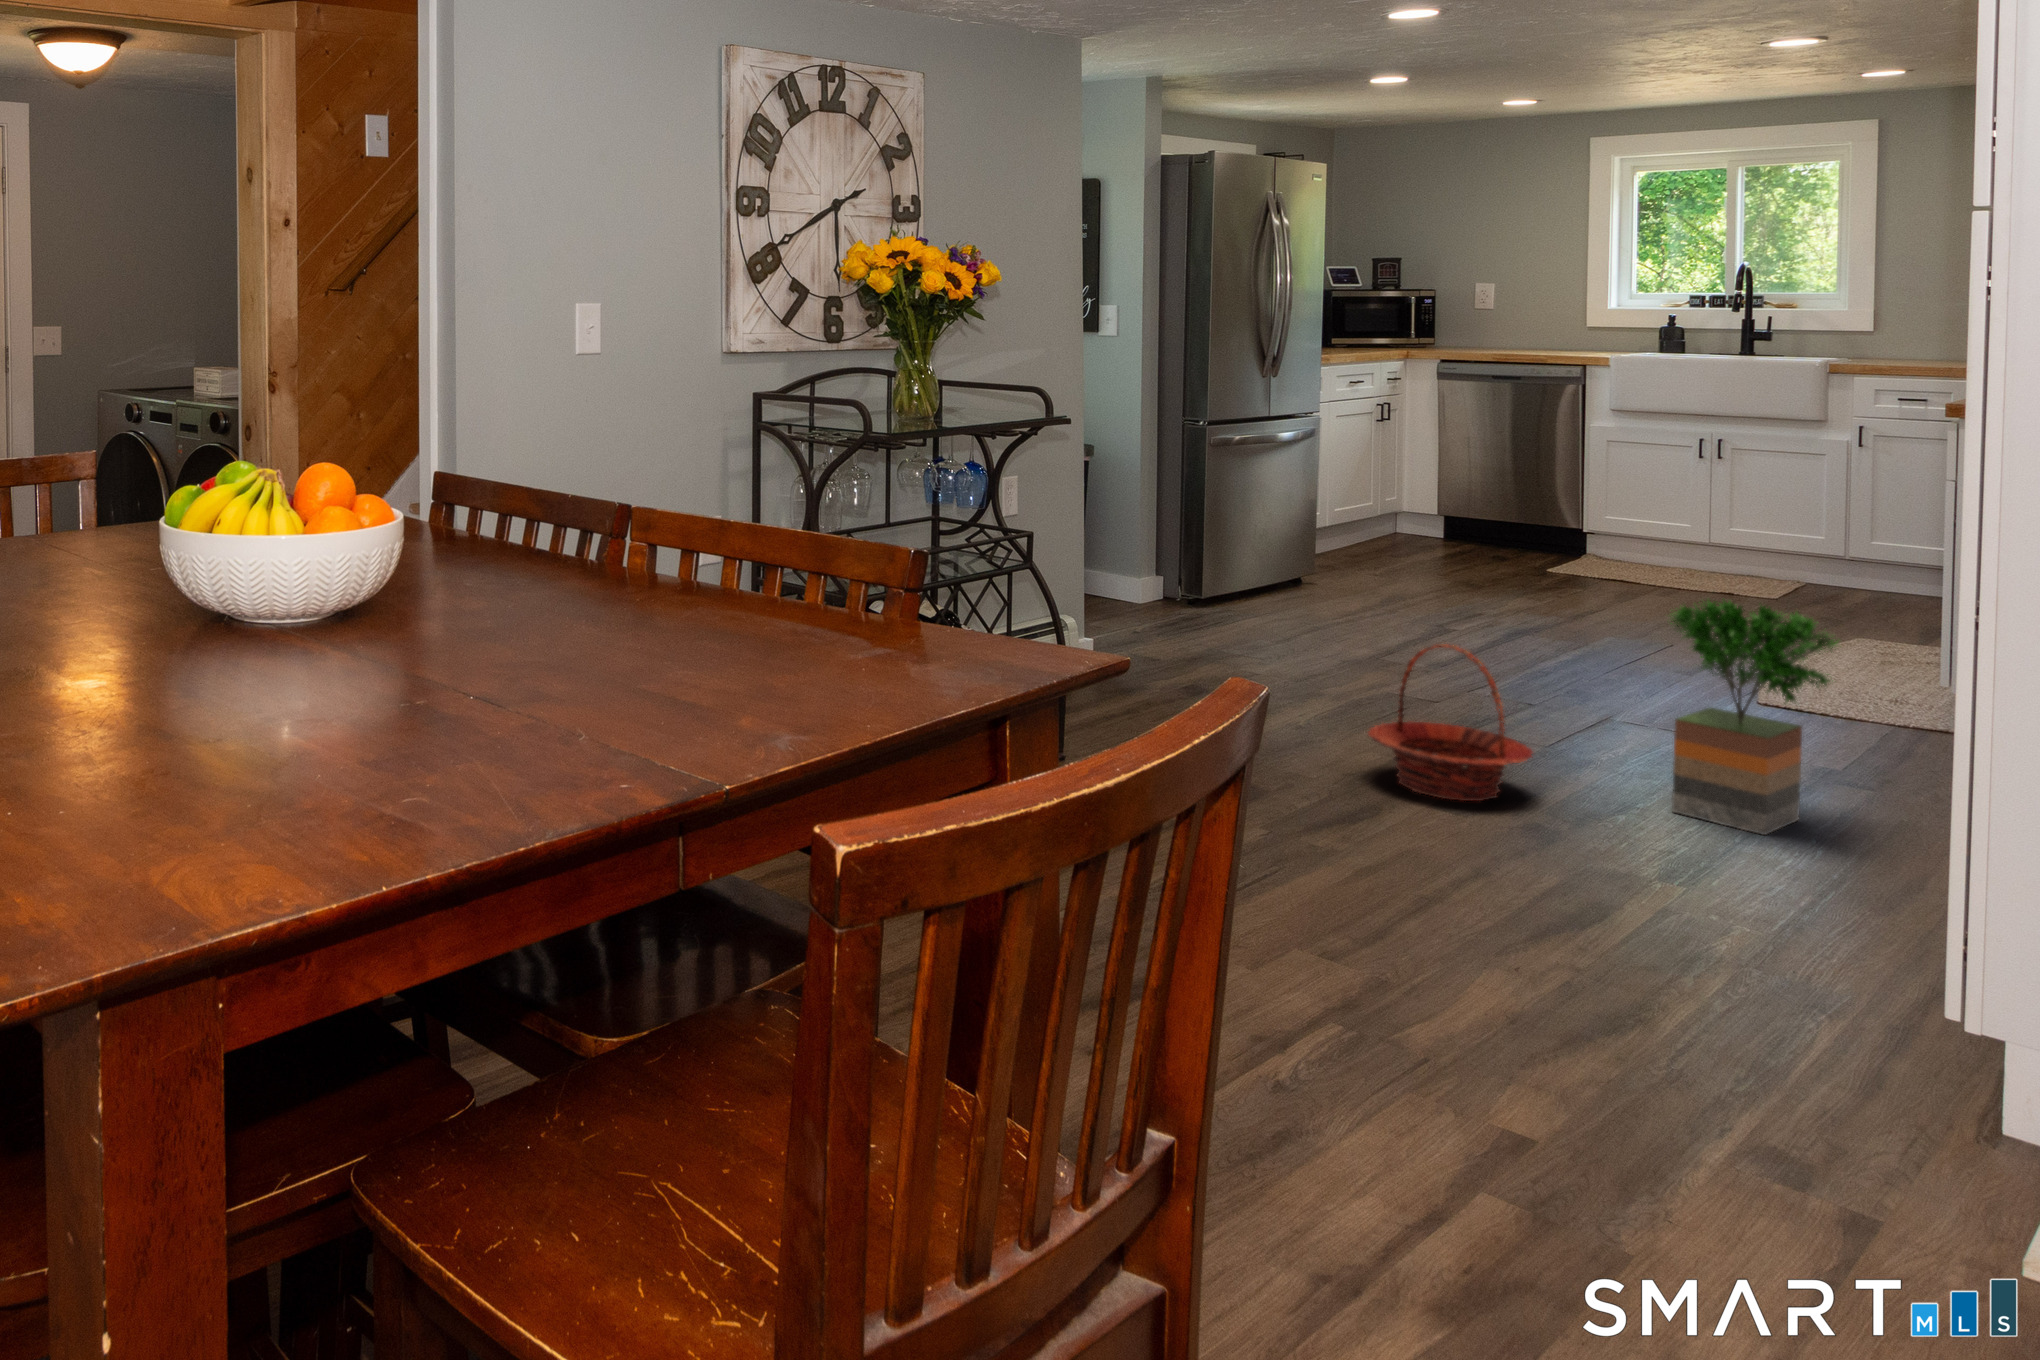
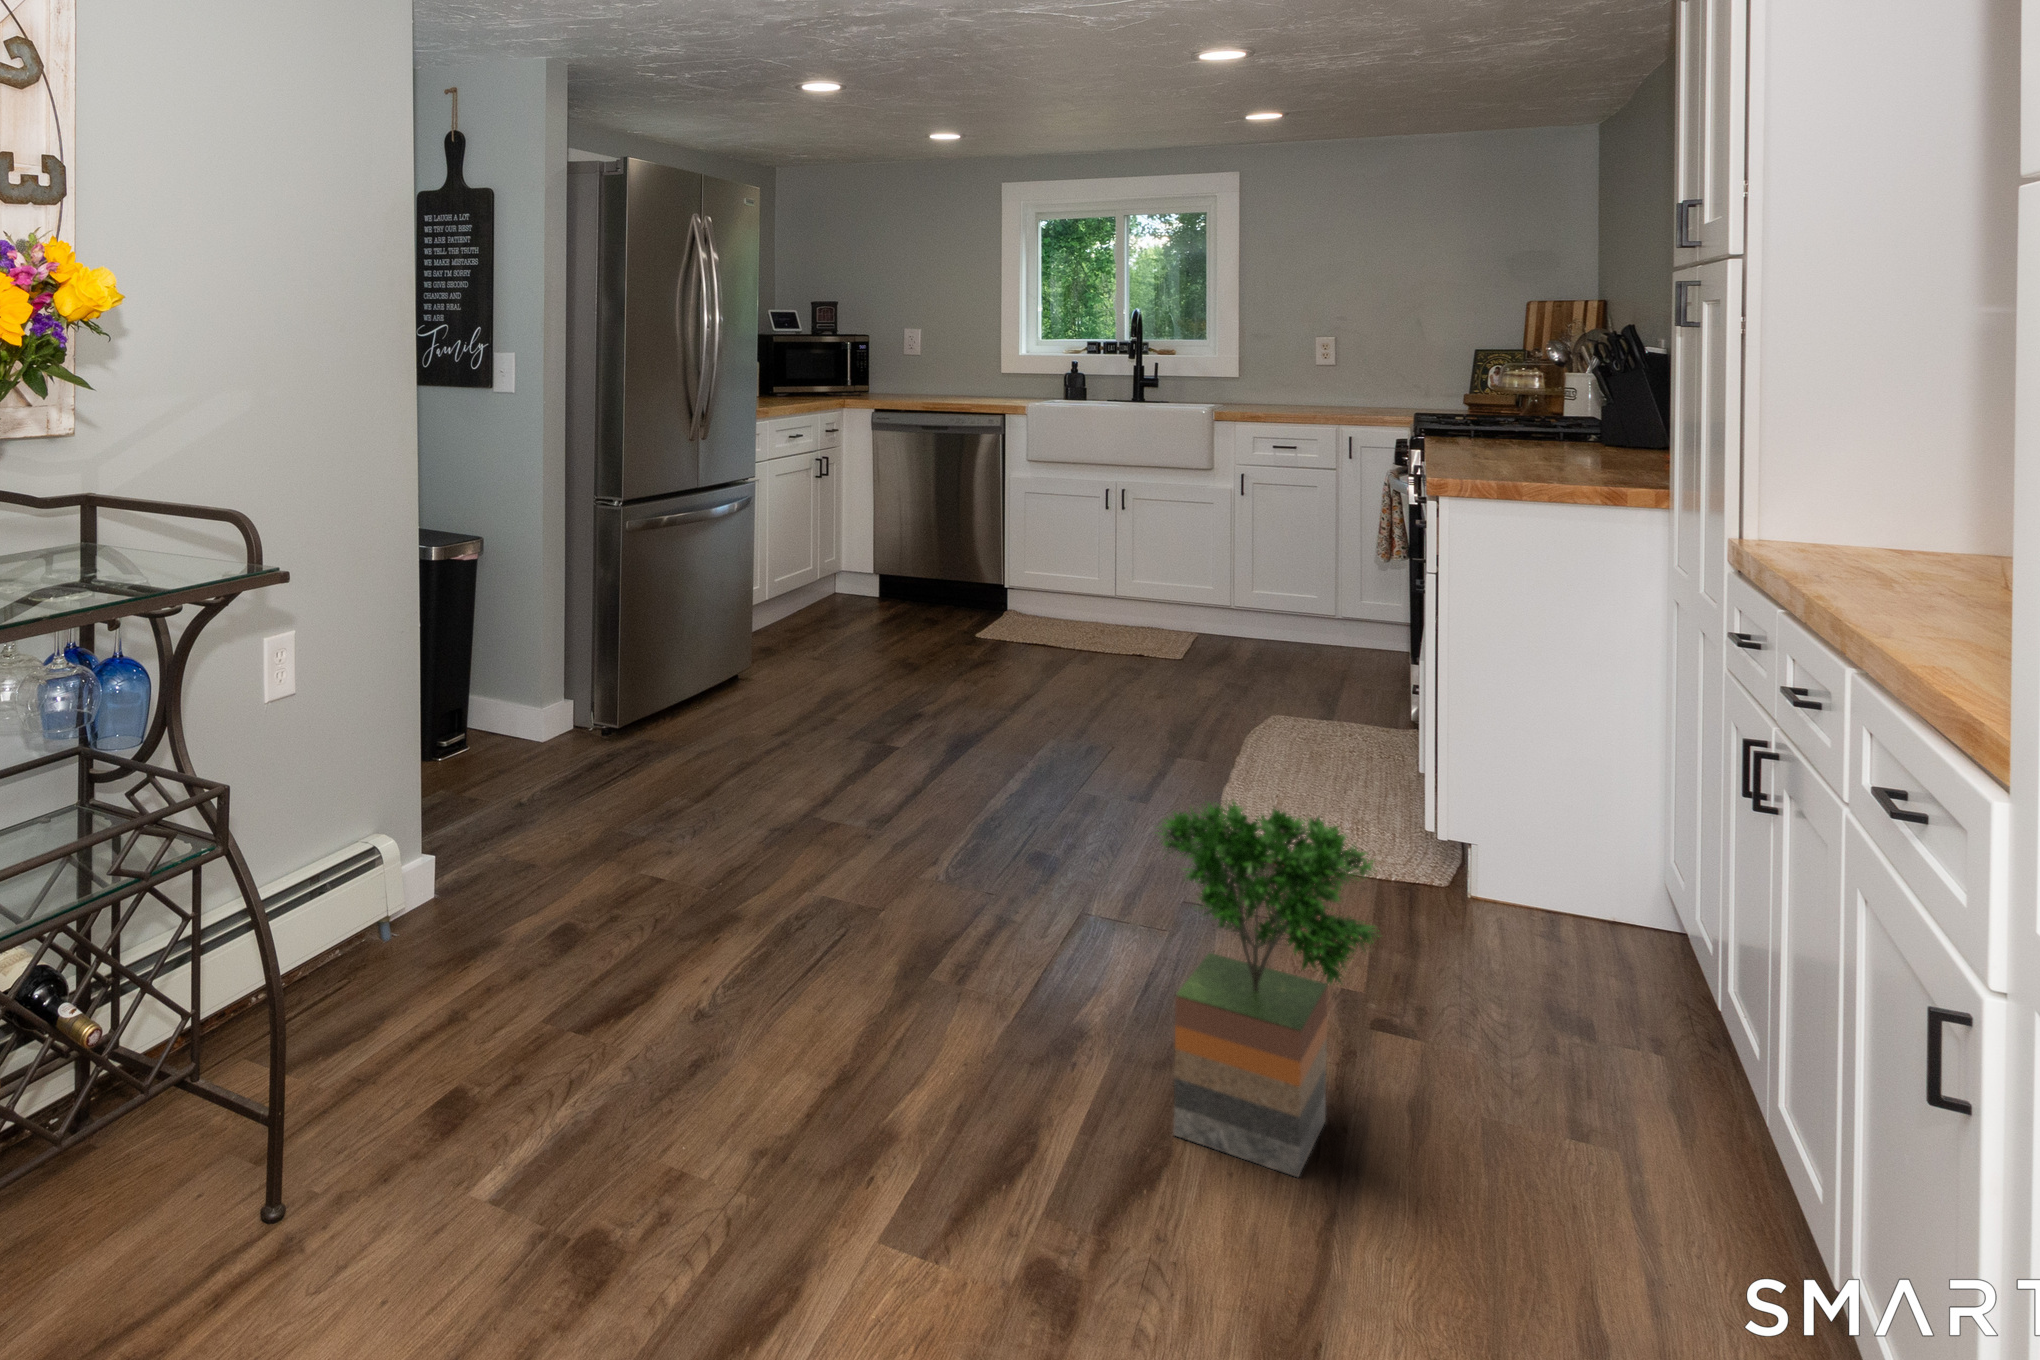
basket: present [1368,644,1533,801] -> none [766,902,995,1169]

